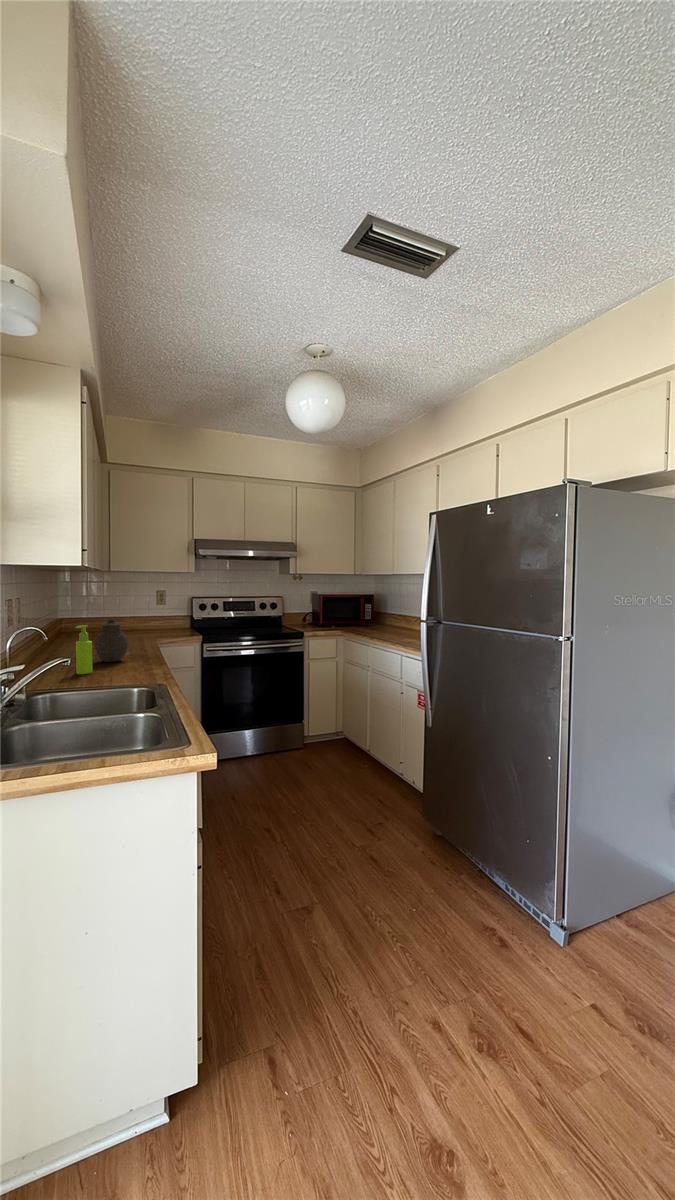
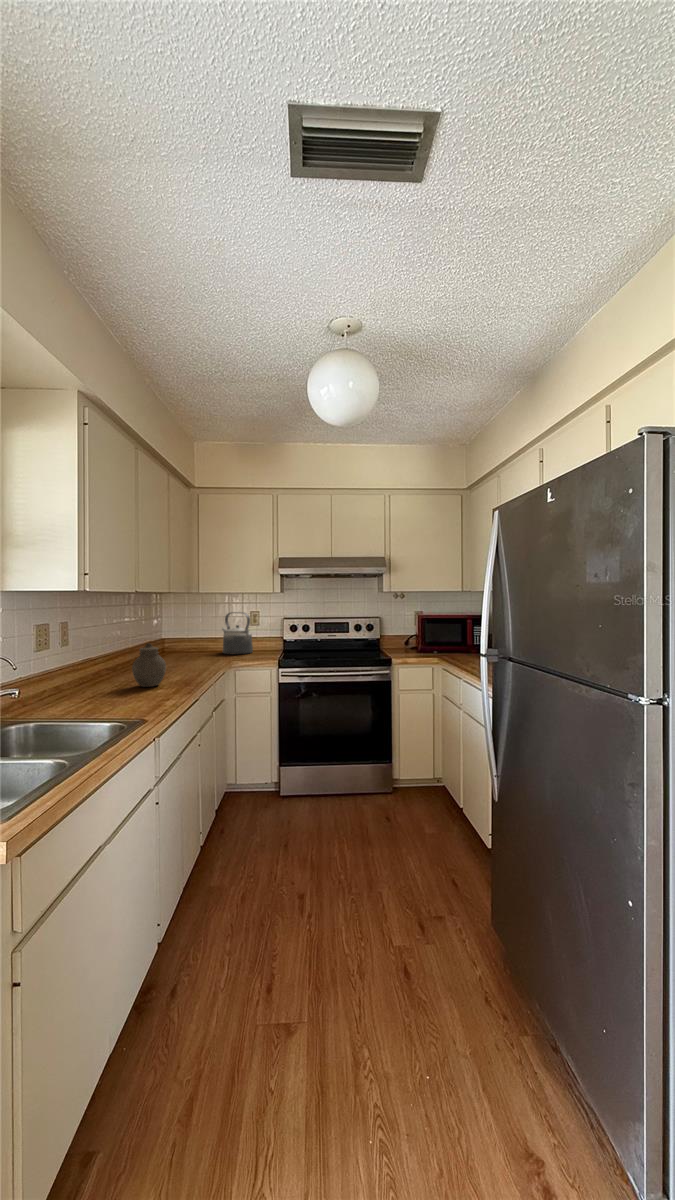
kettle: none [126,591,162,633] -> present [222,612,253,655]
soap dispenser: present [76,625,93,674] -> none [91,650,110,700]

